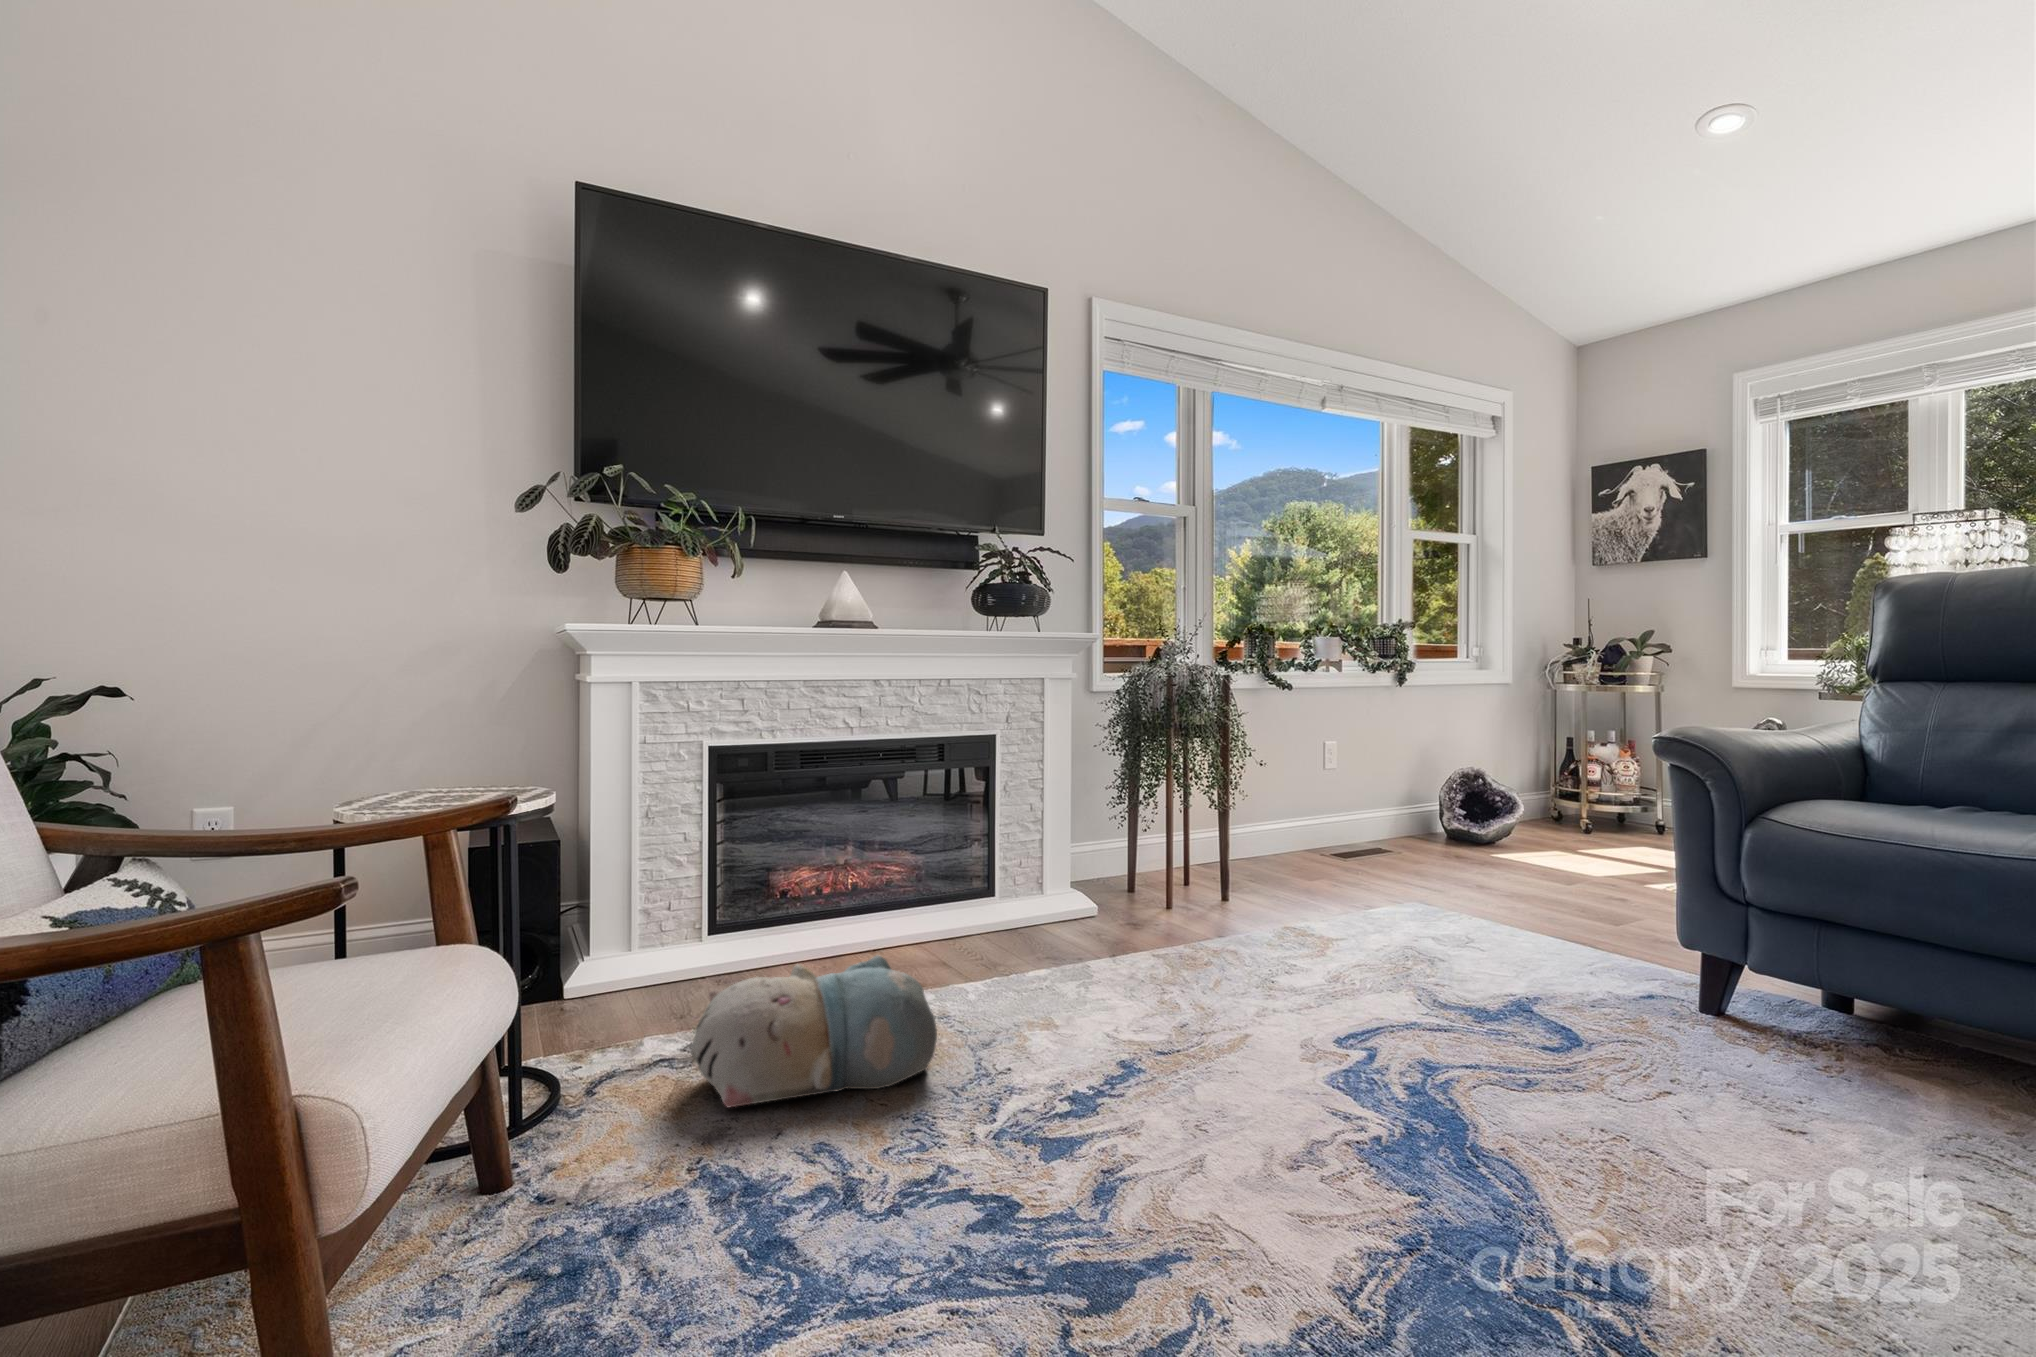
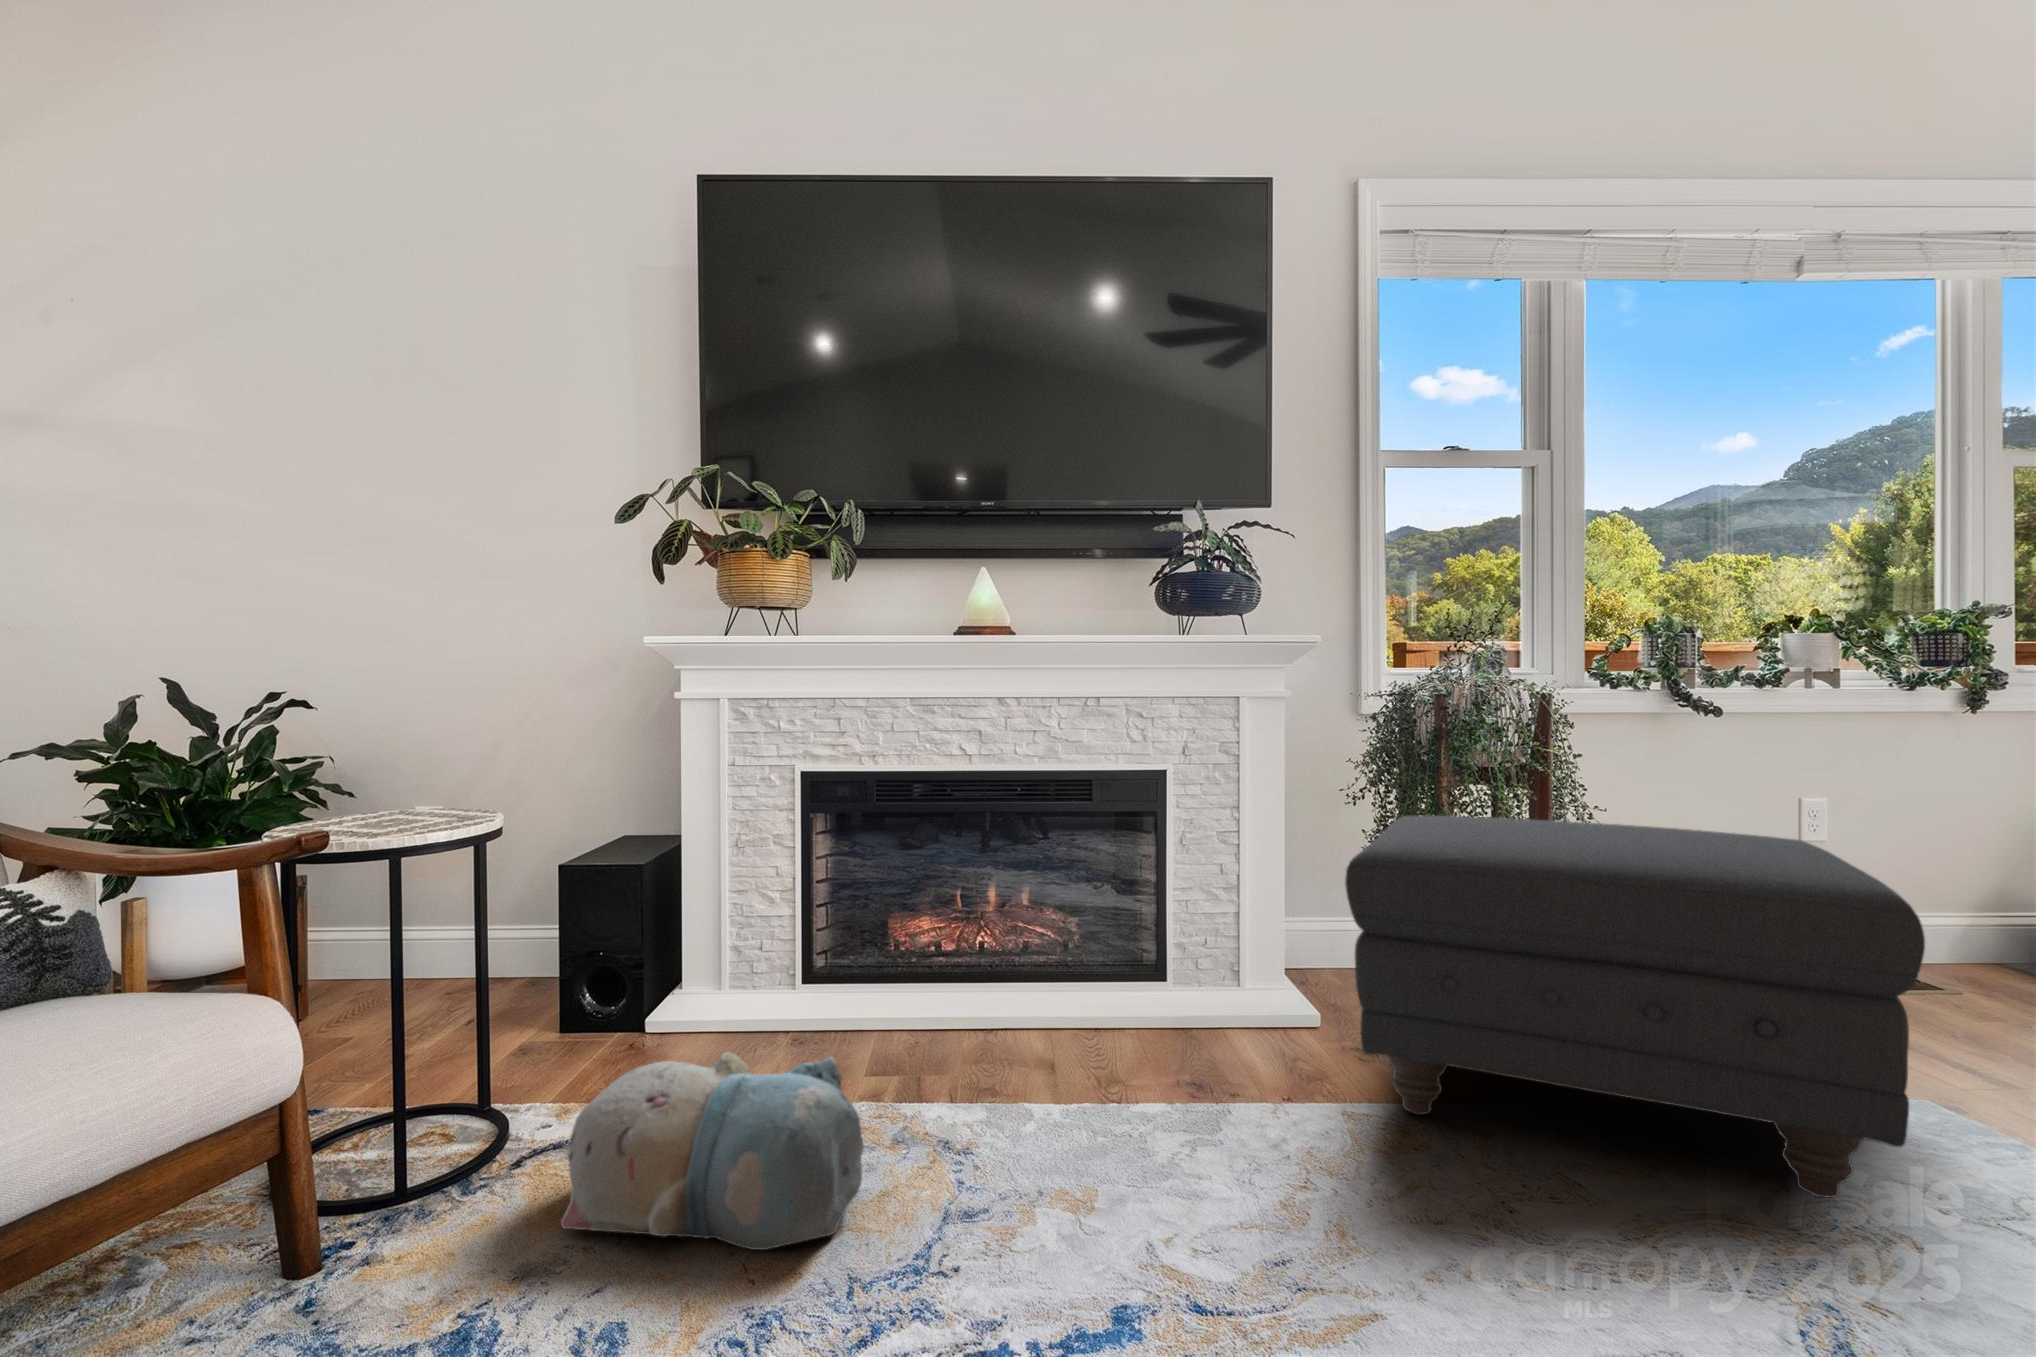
ottoman: none [1142,760,1448,949] -> present [1345,816,1925,1198]

